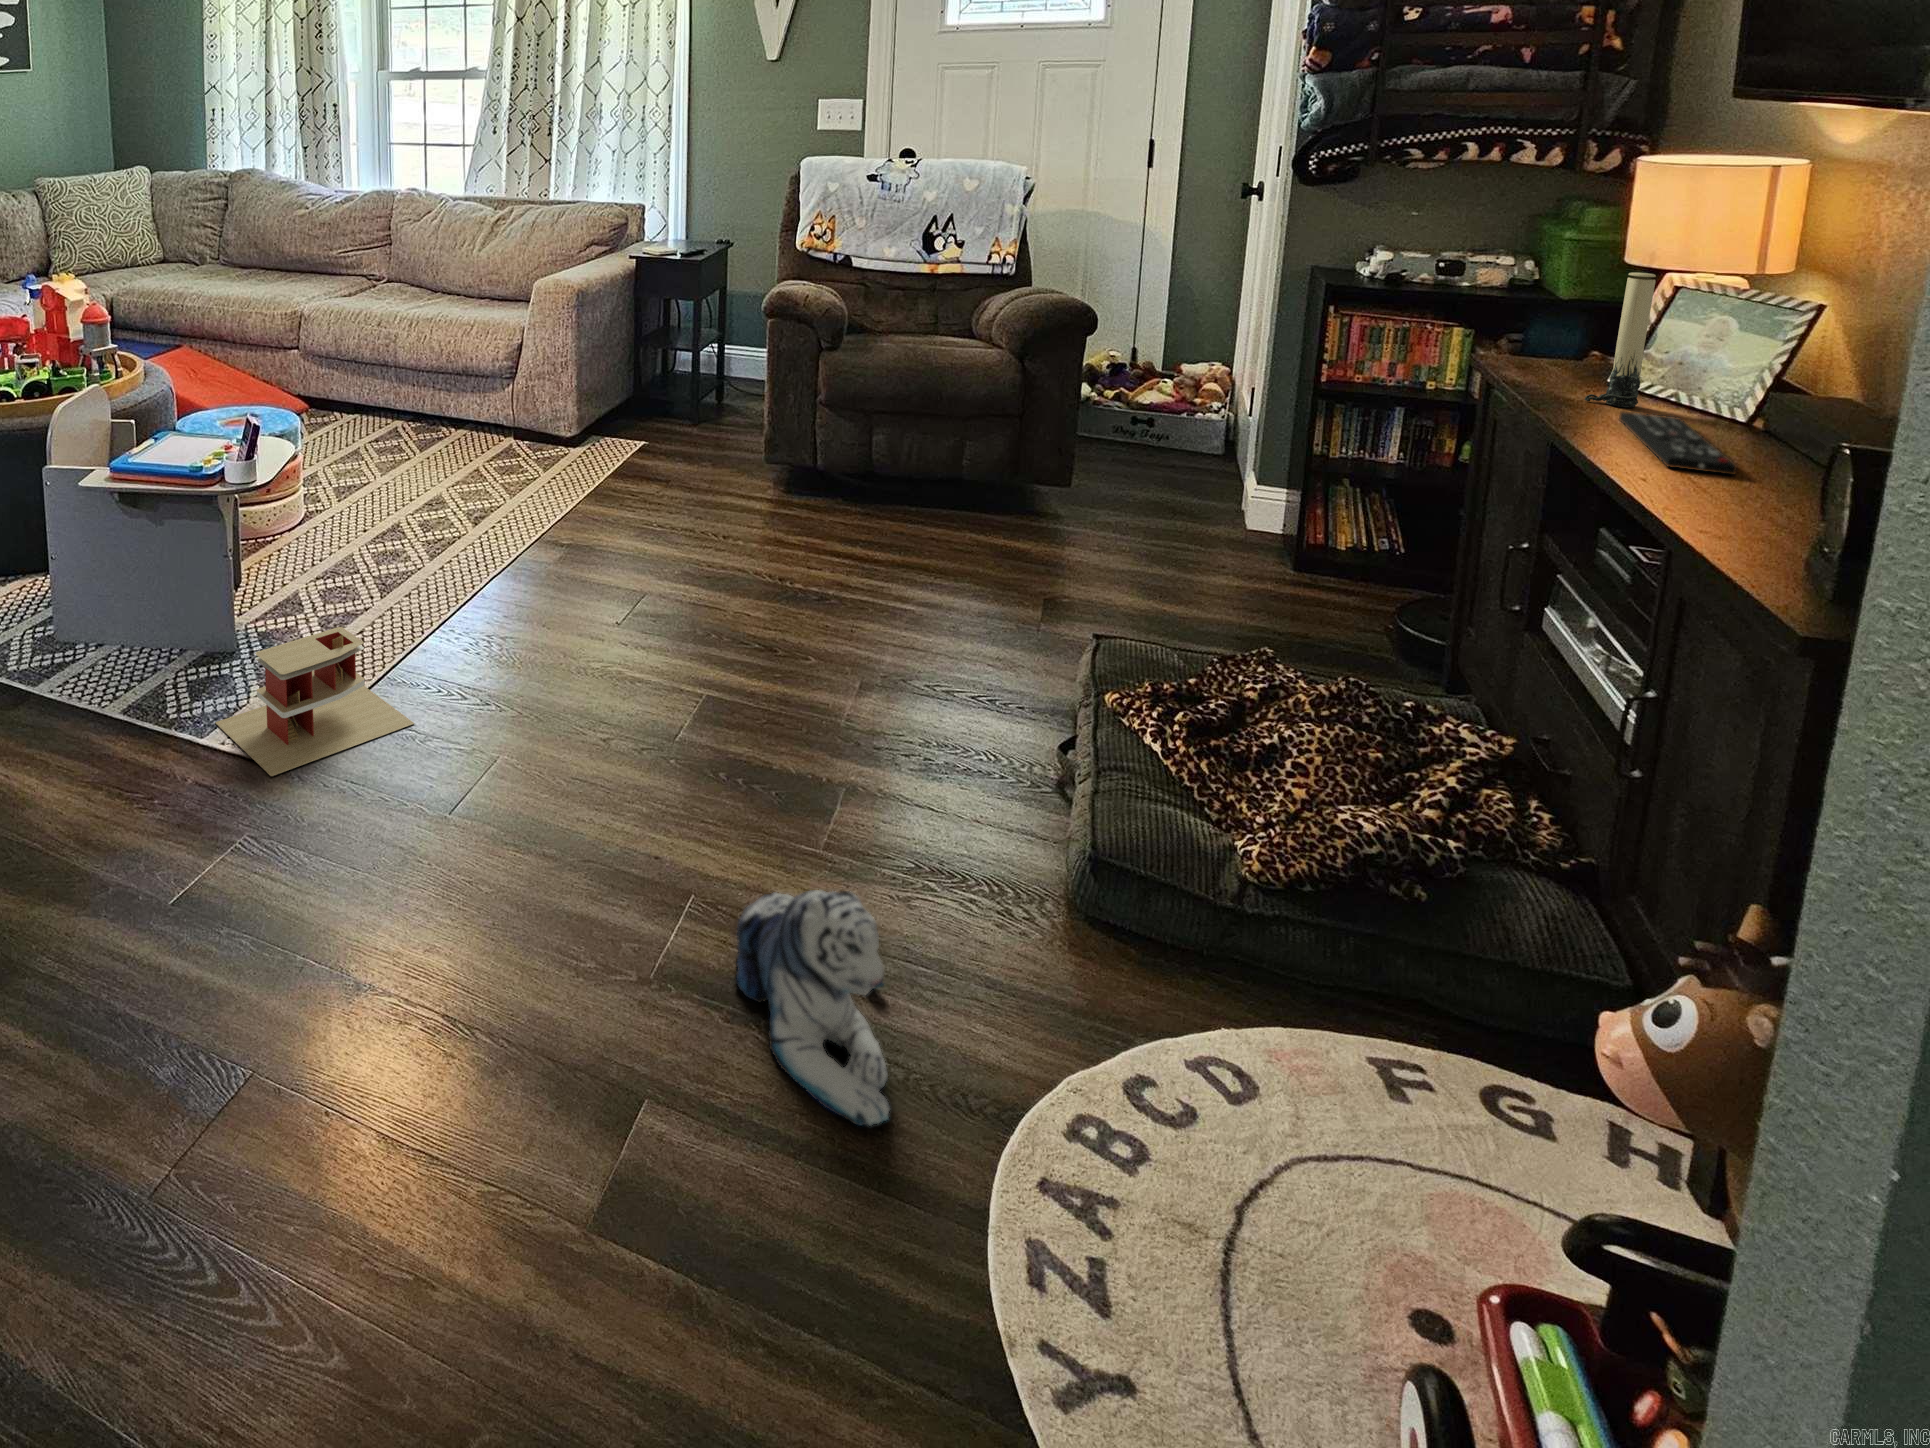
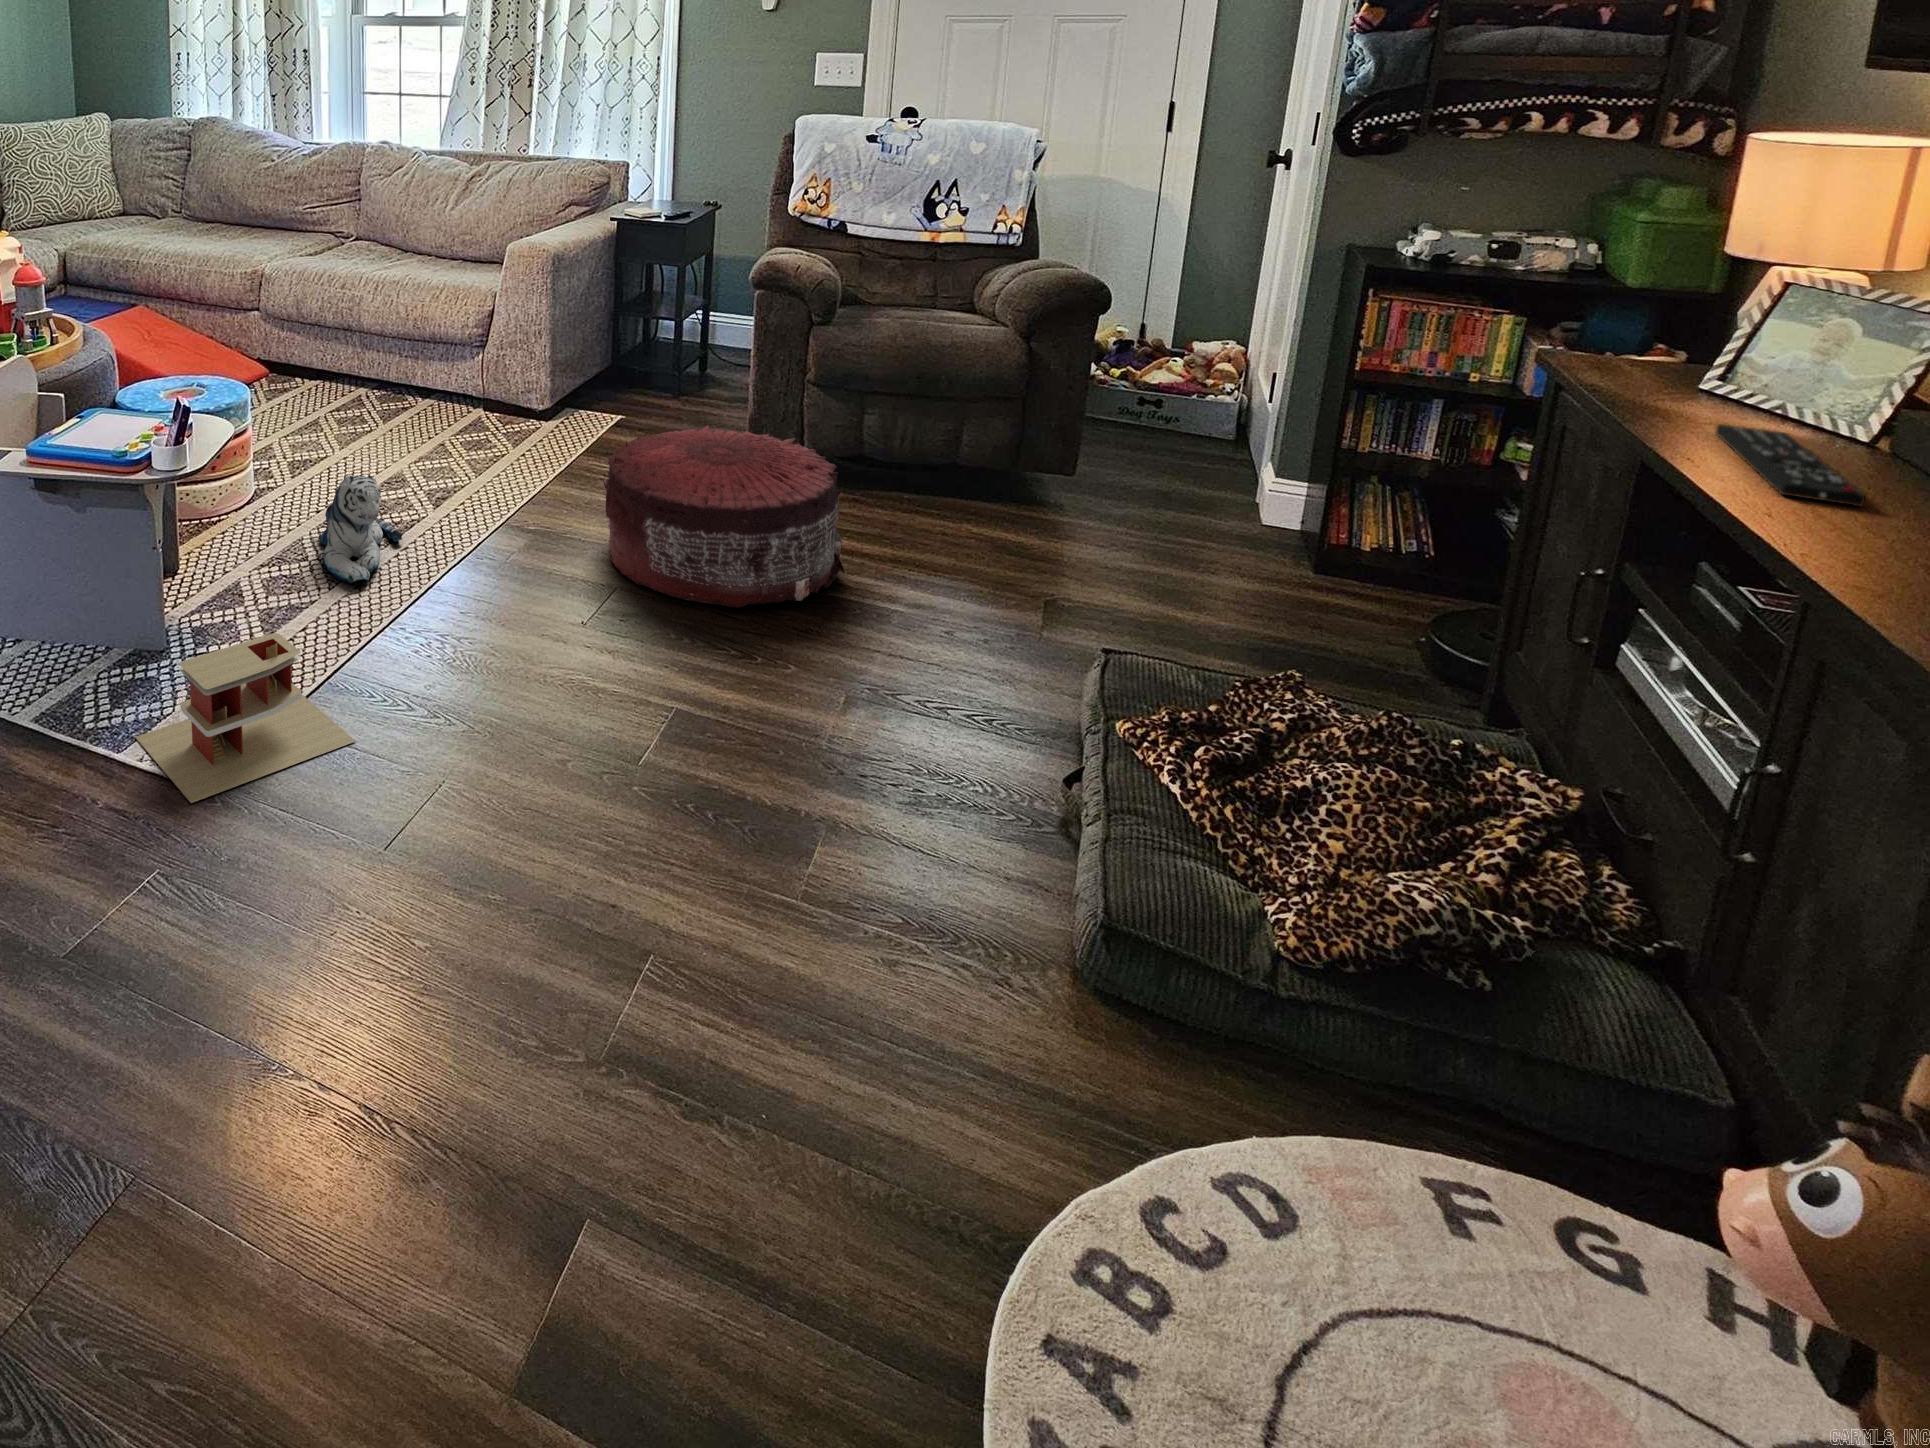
candle: present [1584,273,1656,407] -> none [1672,266,1765,418]
pouf: none [628,442,853,606] -> present [603,426,844,608]
plush toy: present [735,890,890,1126] -> present [319,475,402,583]

